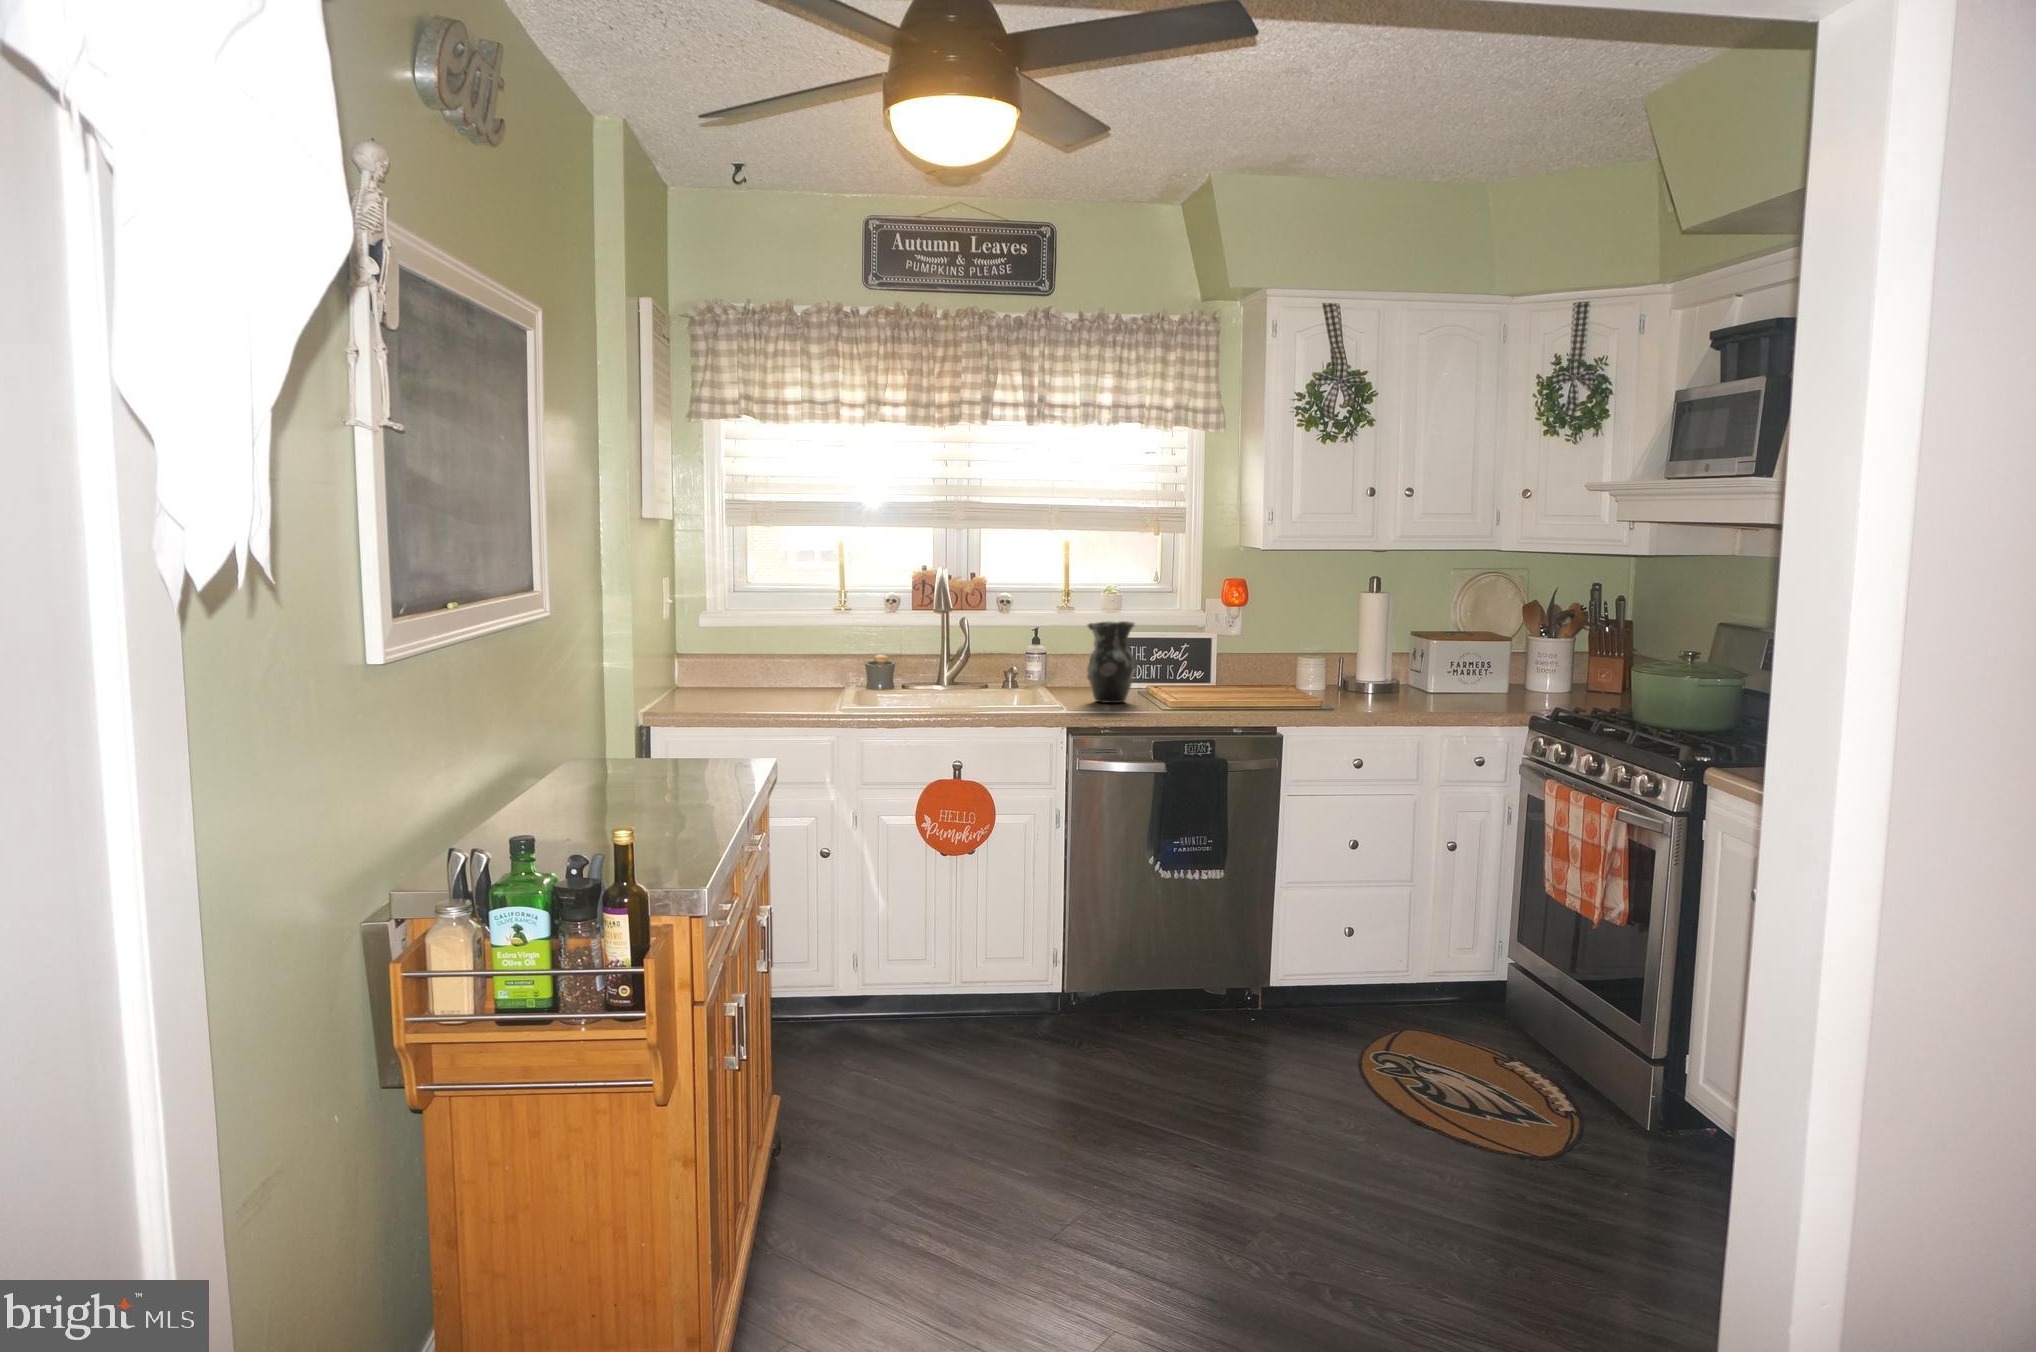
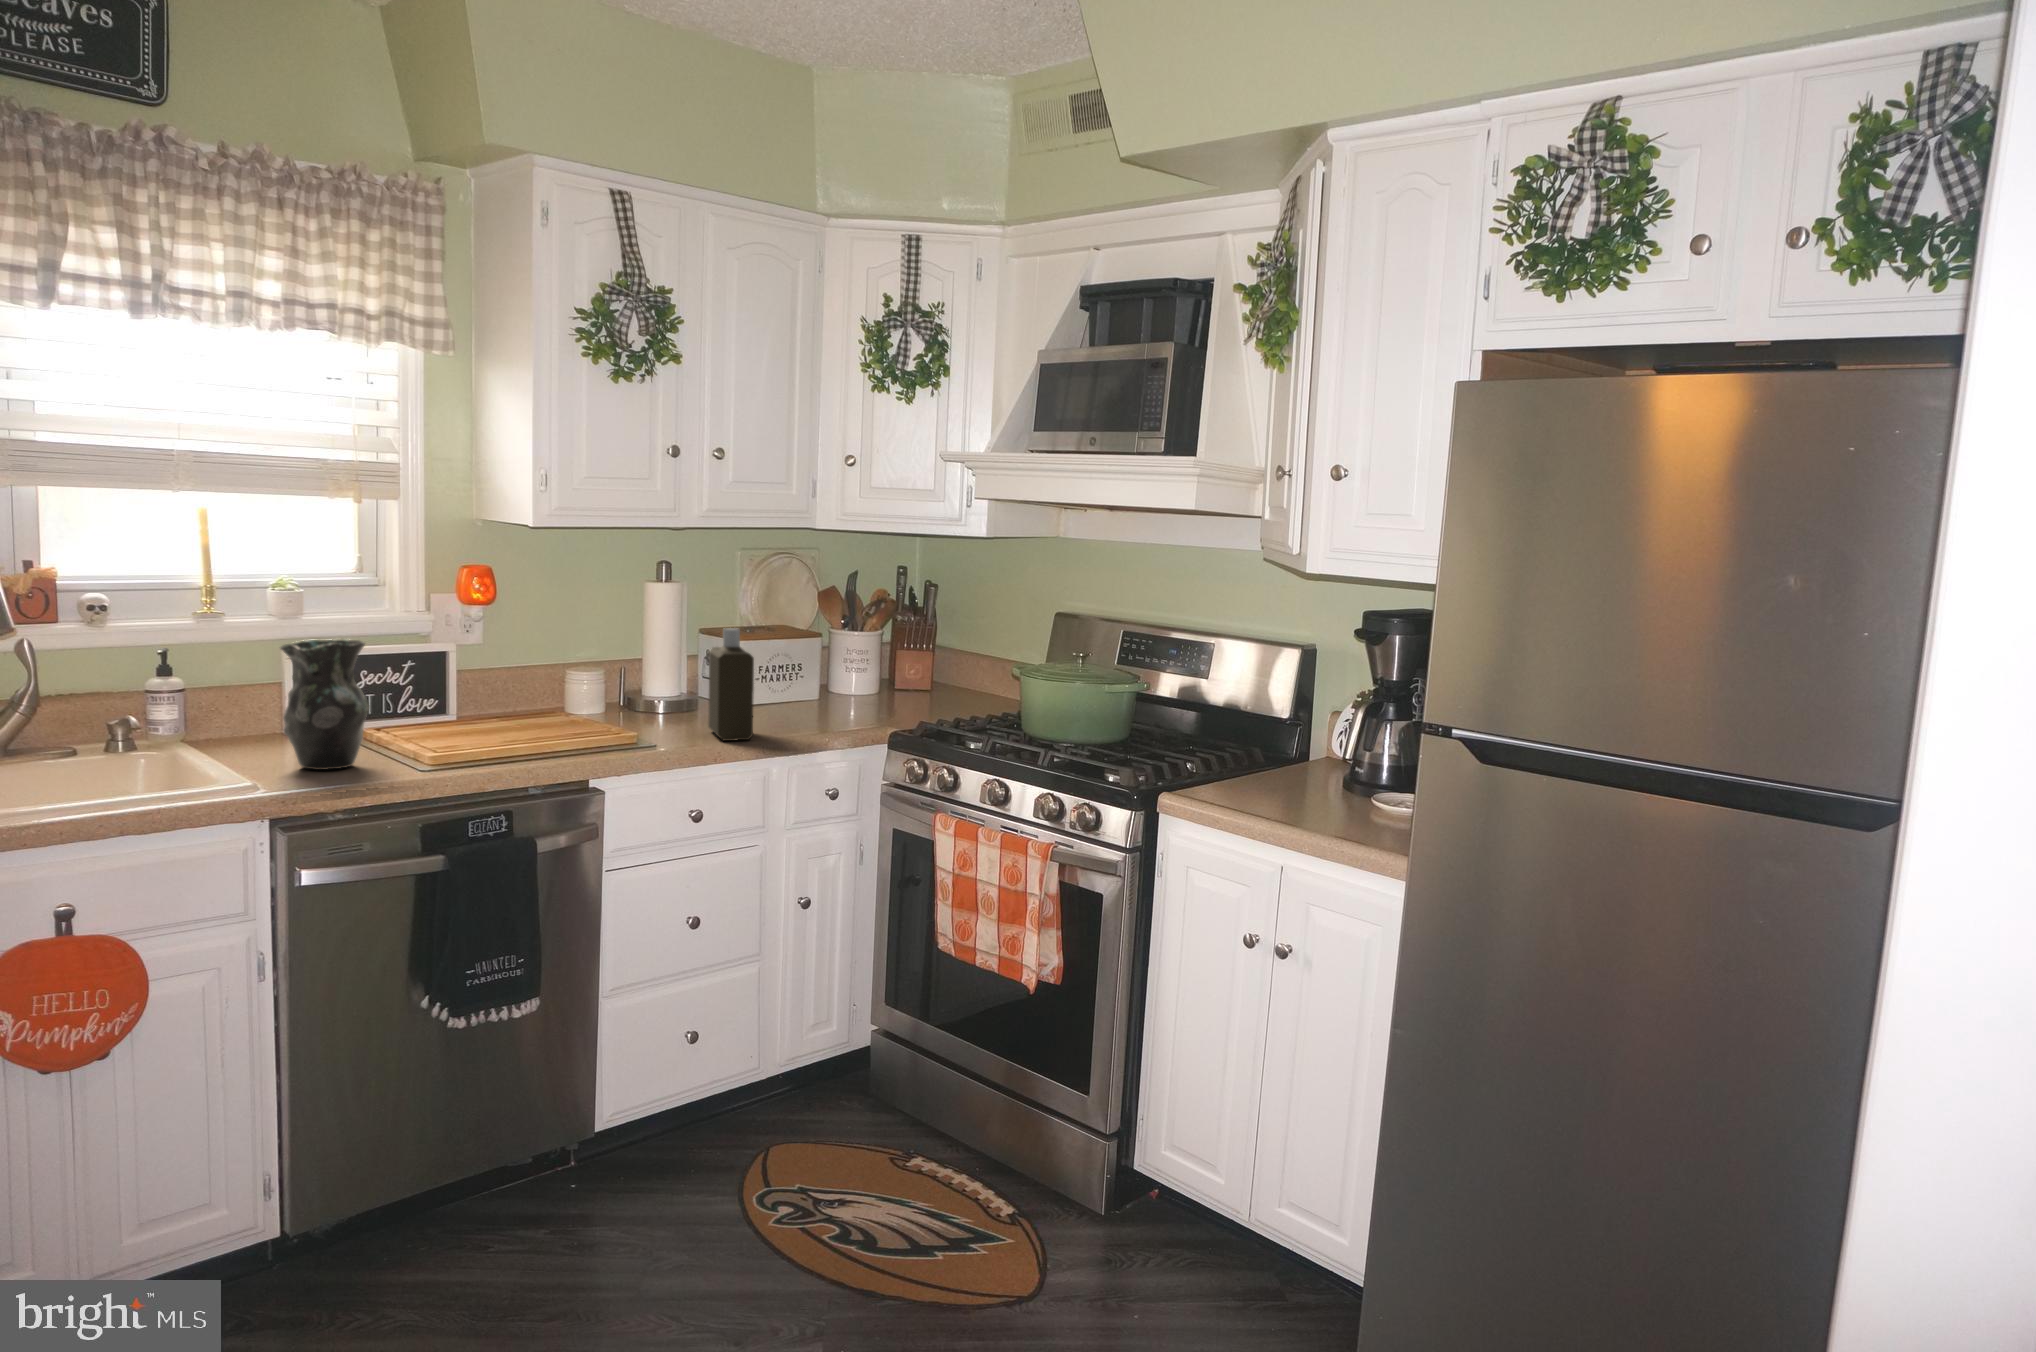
bottle: none [1377,624,1408,709] -> present [708,628,754,741]

